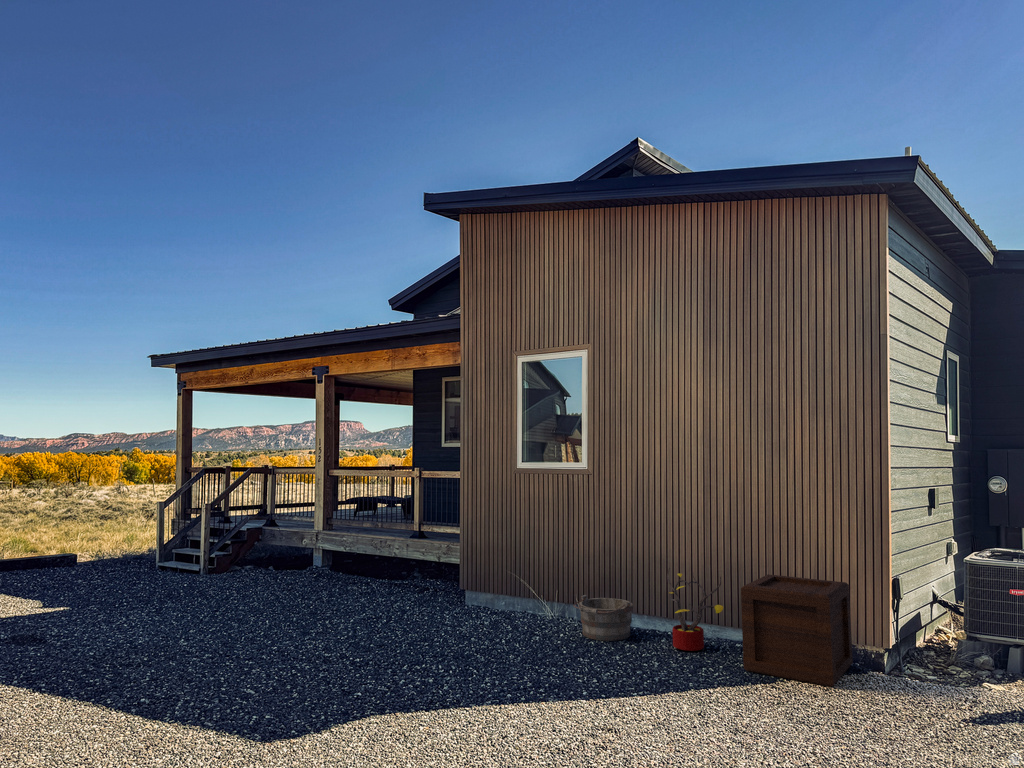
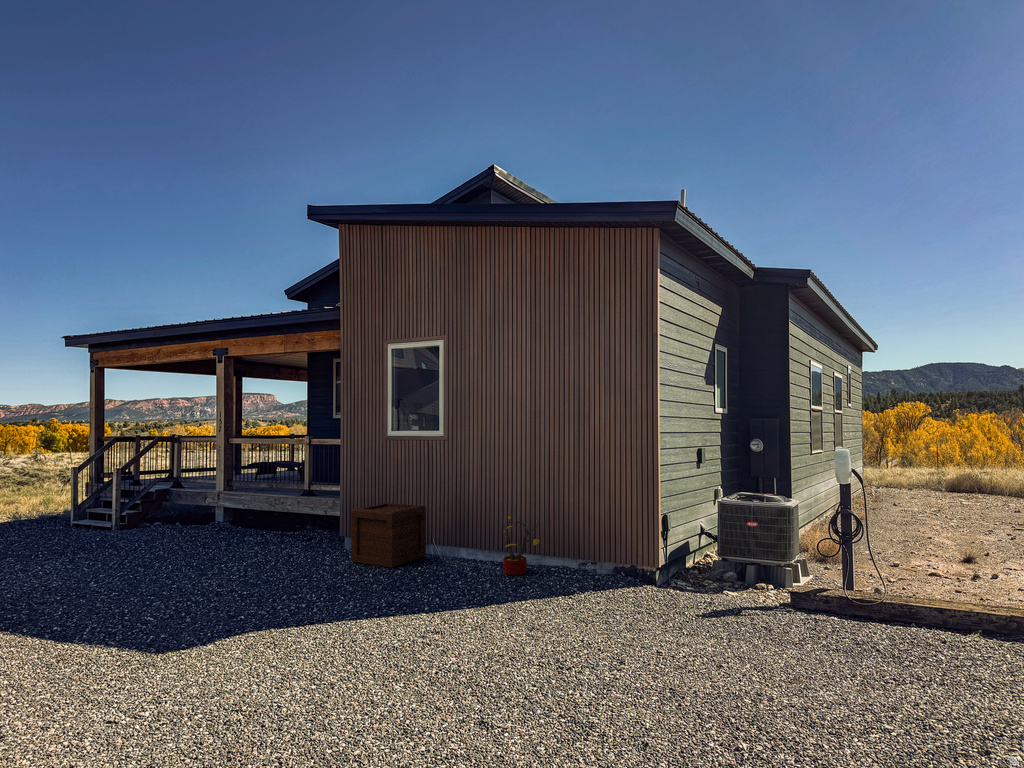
wooden crate: present [741,574,853,687] -> present [351,503,426,568]
bucket: present [573,595,633,641] -> none [429,536,476,571]

